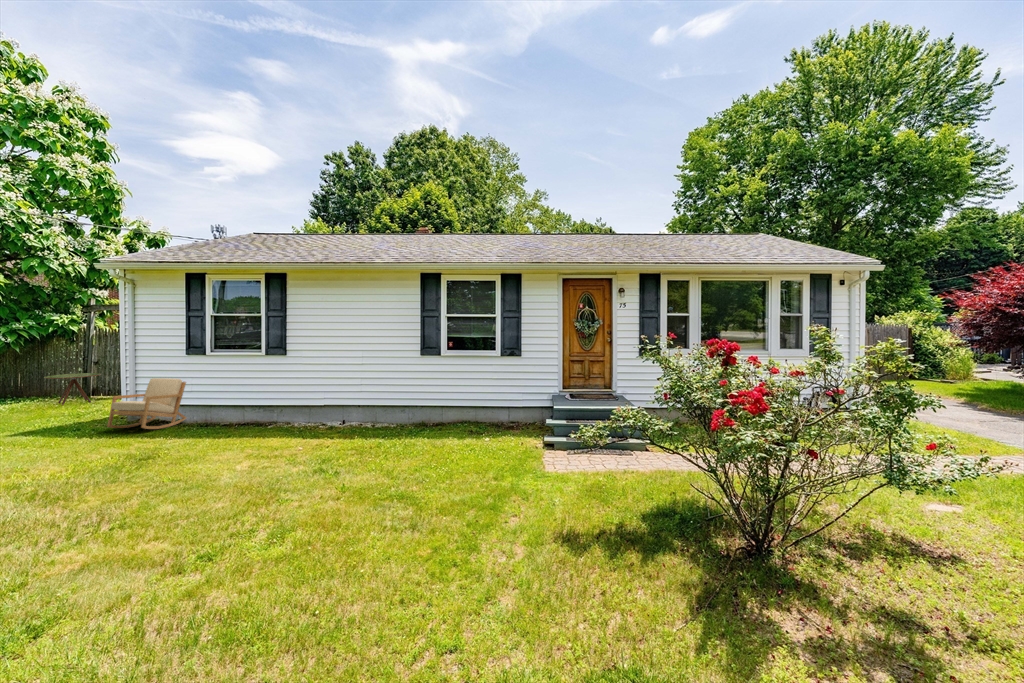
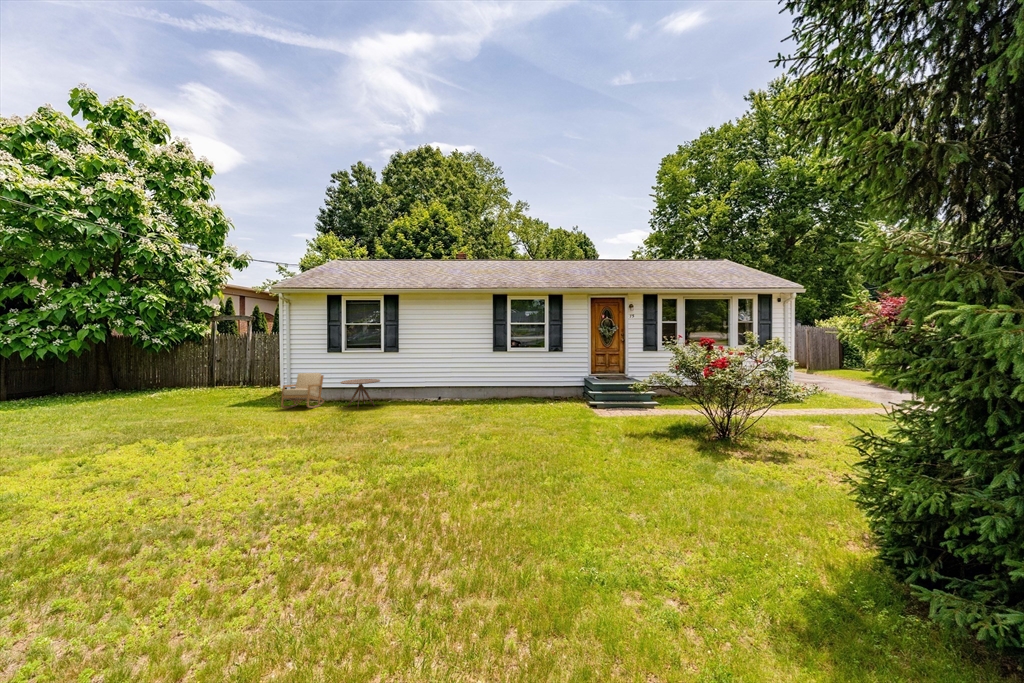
round table: present [44,373,101,405] -> present [341,379,380,409]

